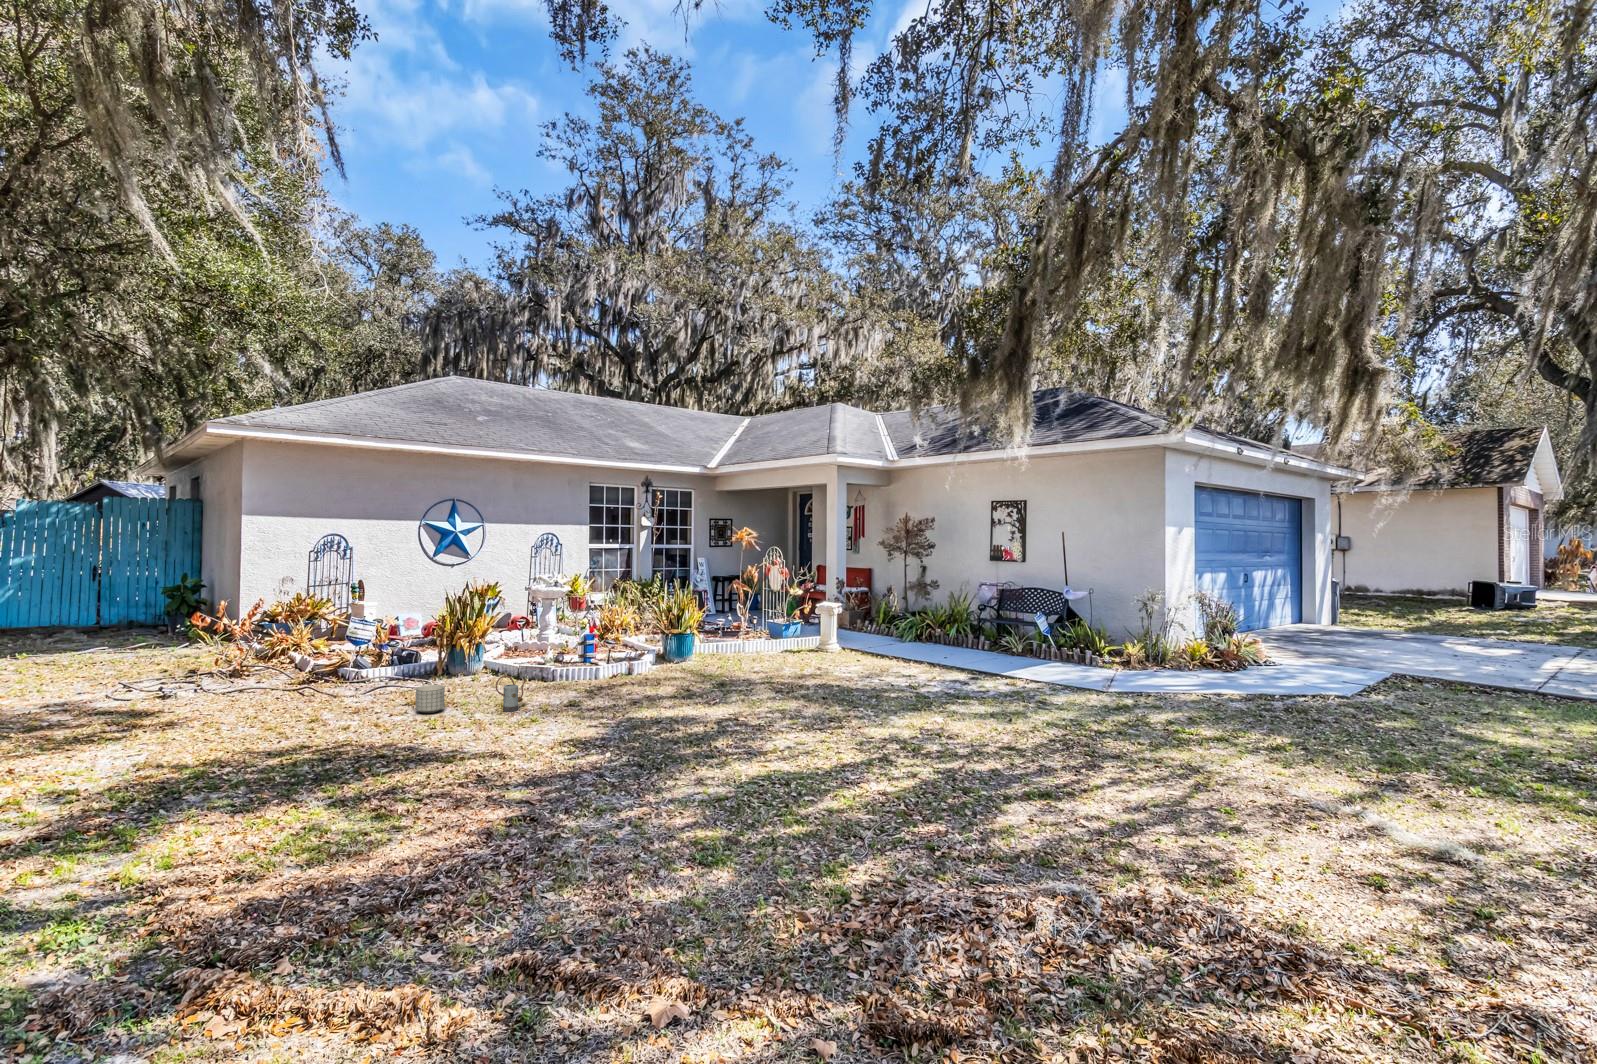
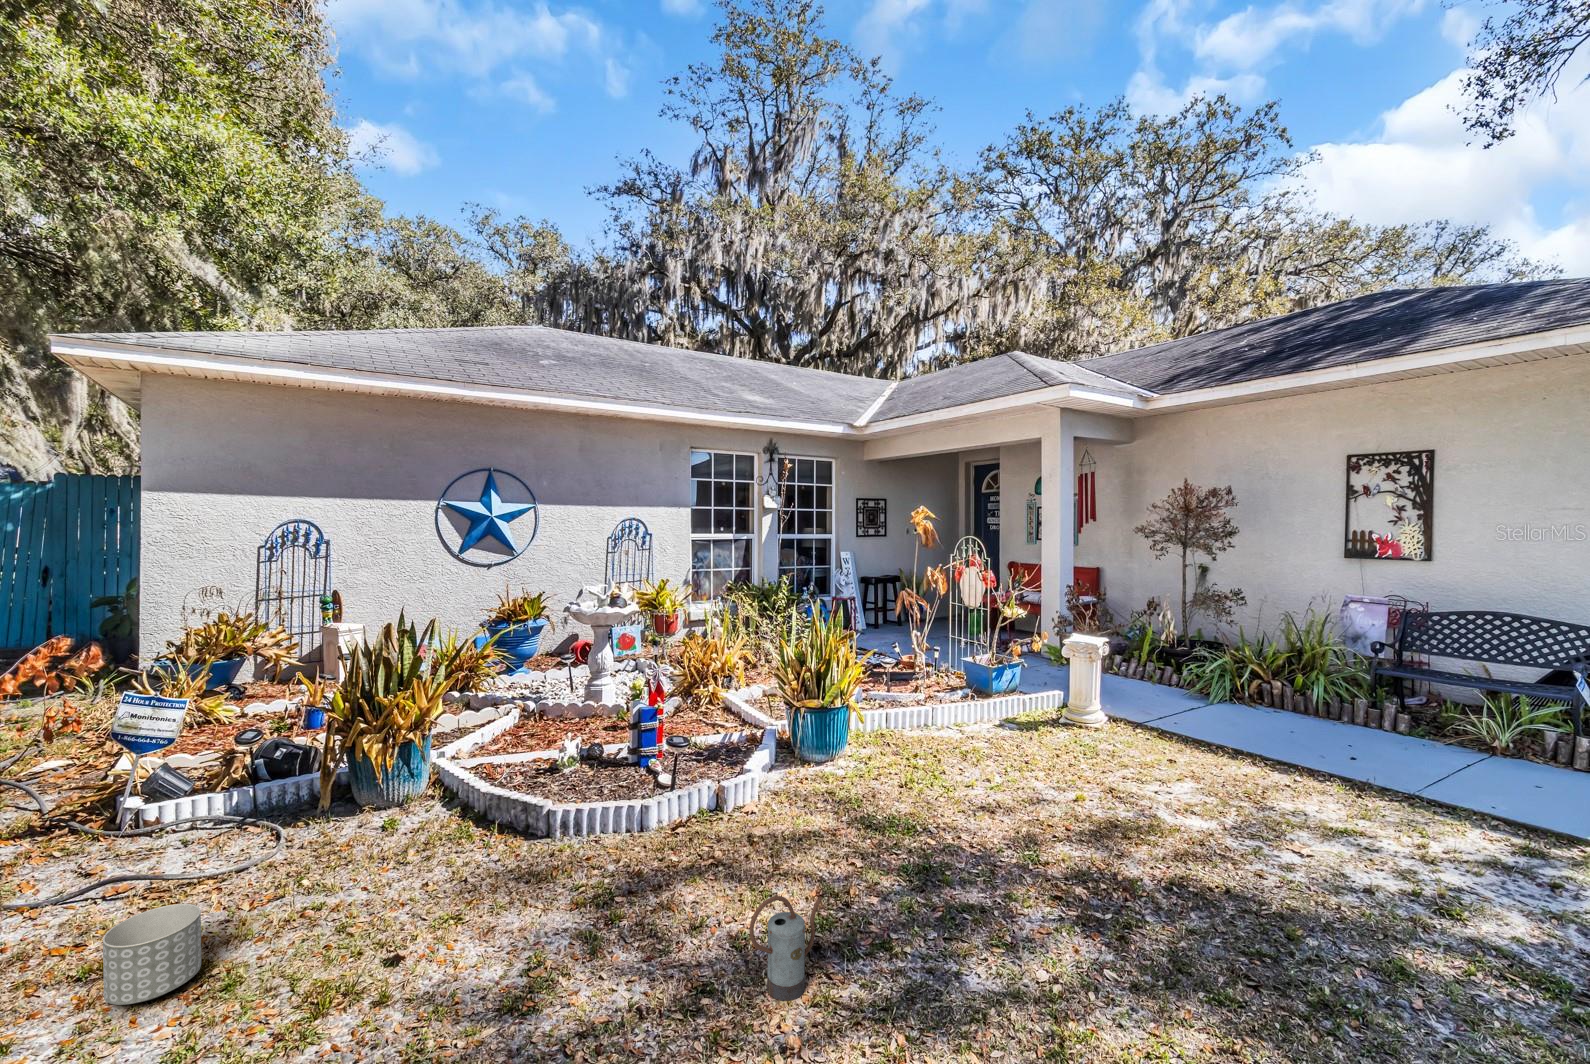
watering can: present [495,676,526,712] -> present [749,896,822,1001]

